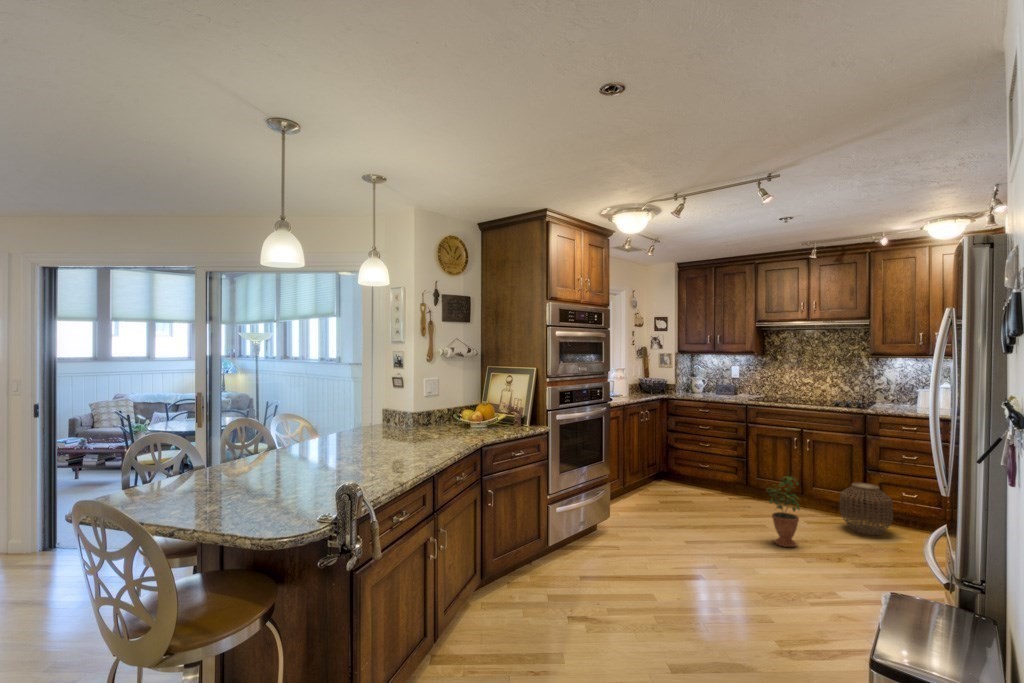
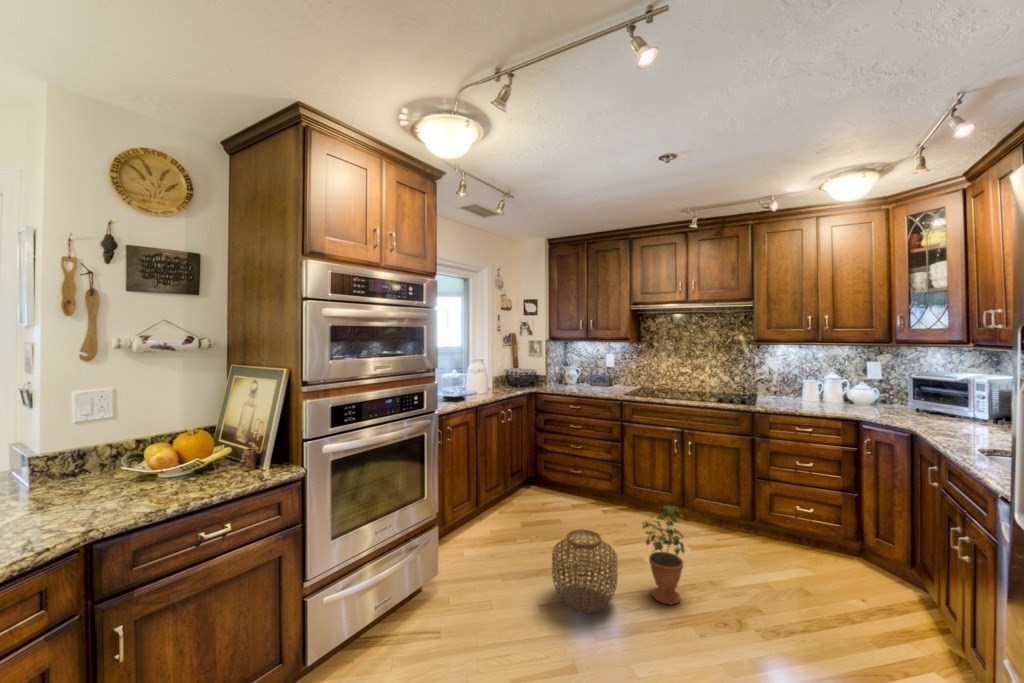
woven basket: present [840,483,893,535] -> present [552,529,617,614]

